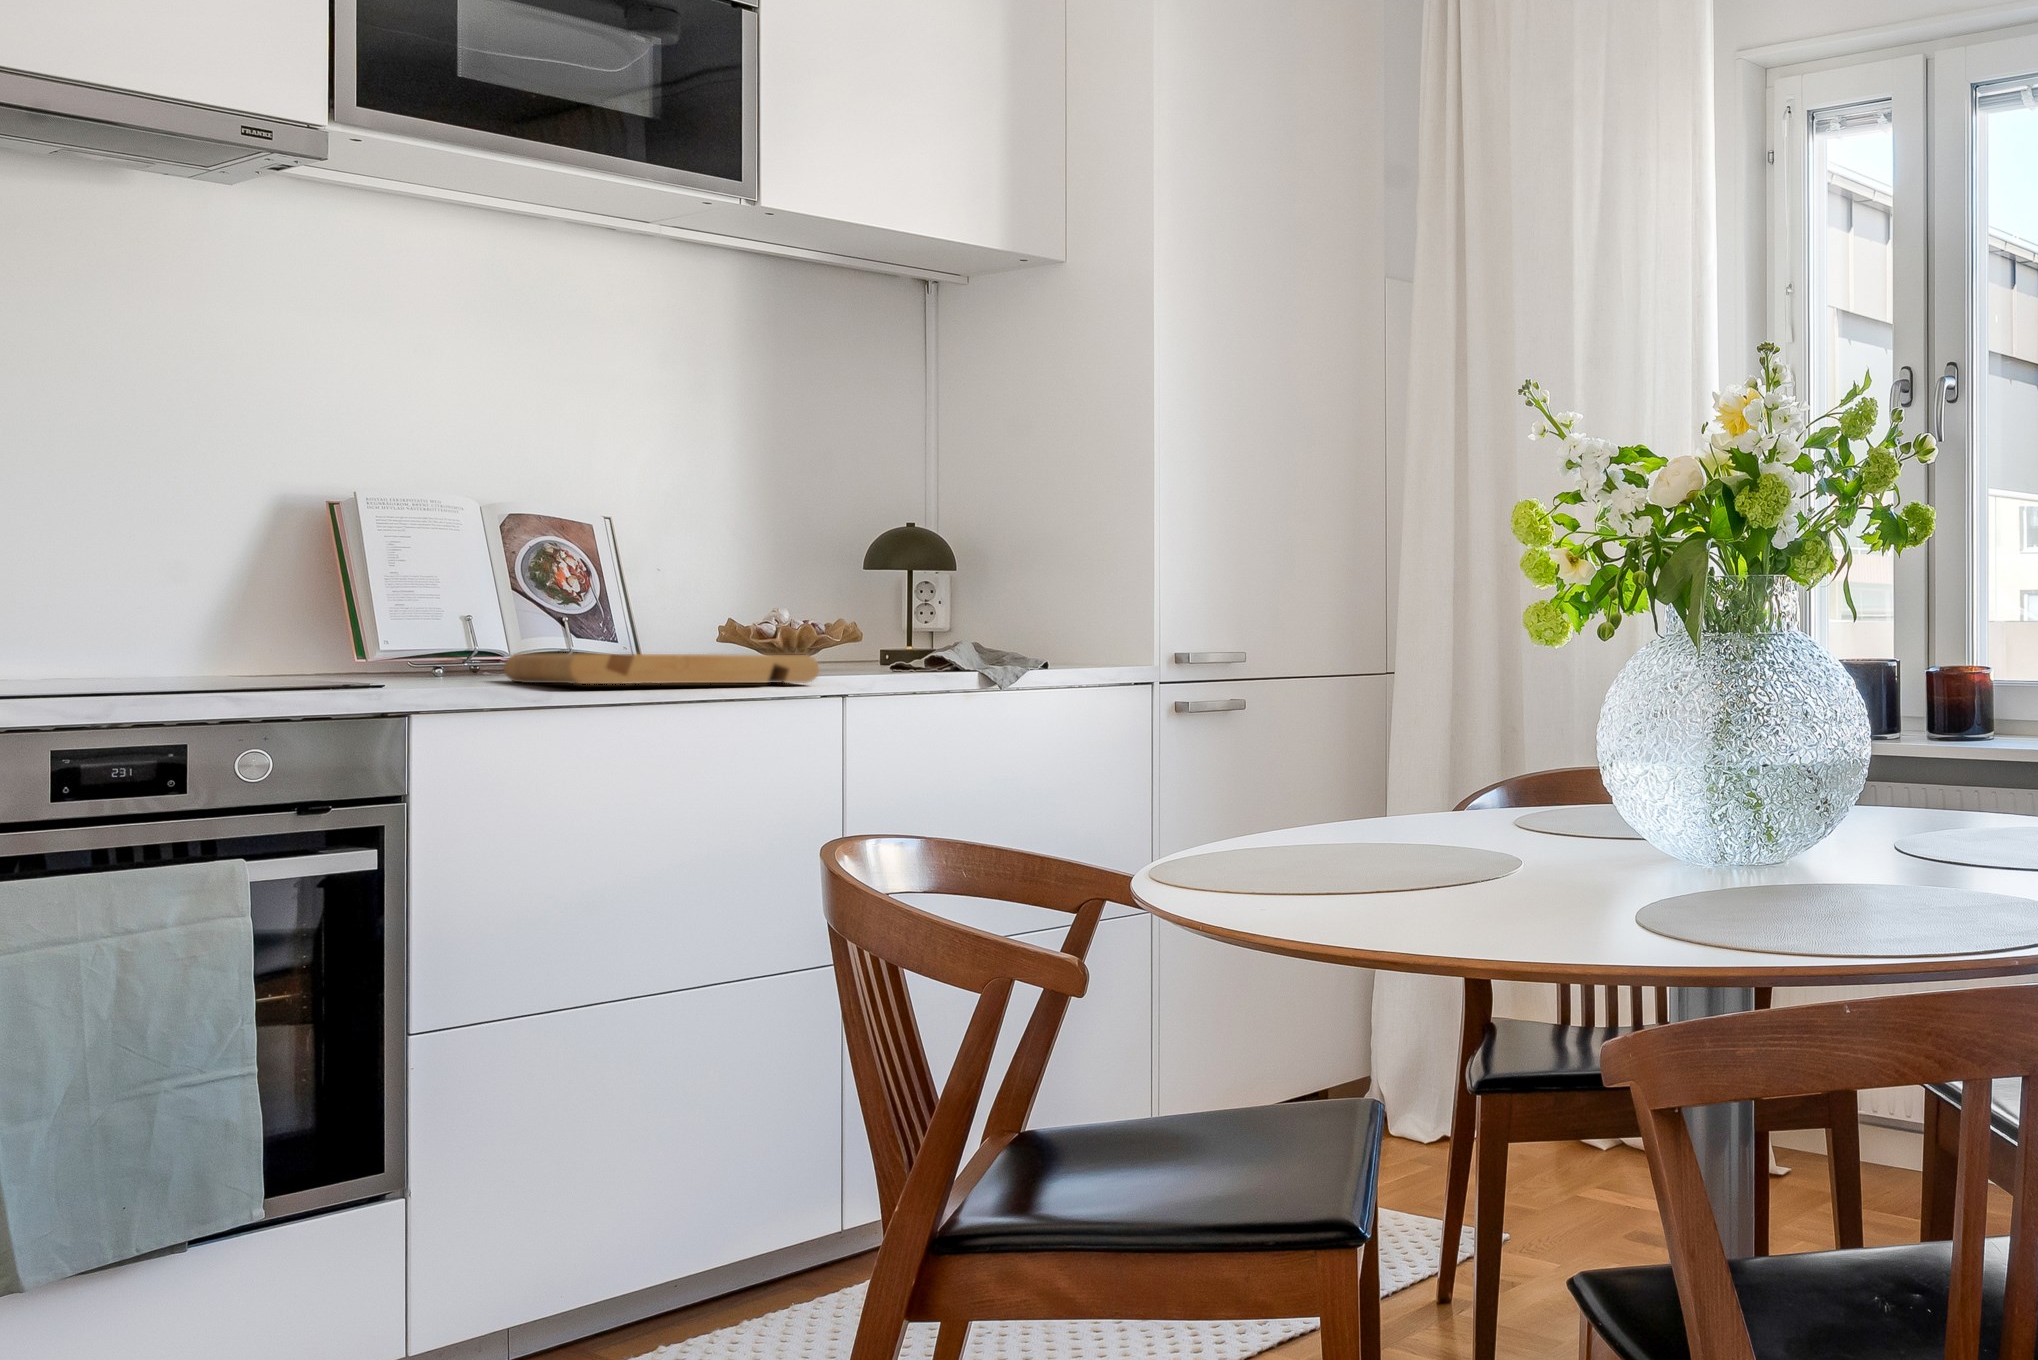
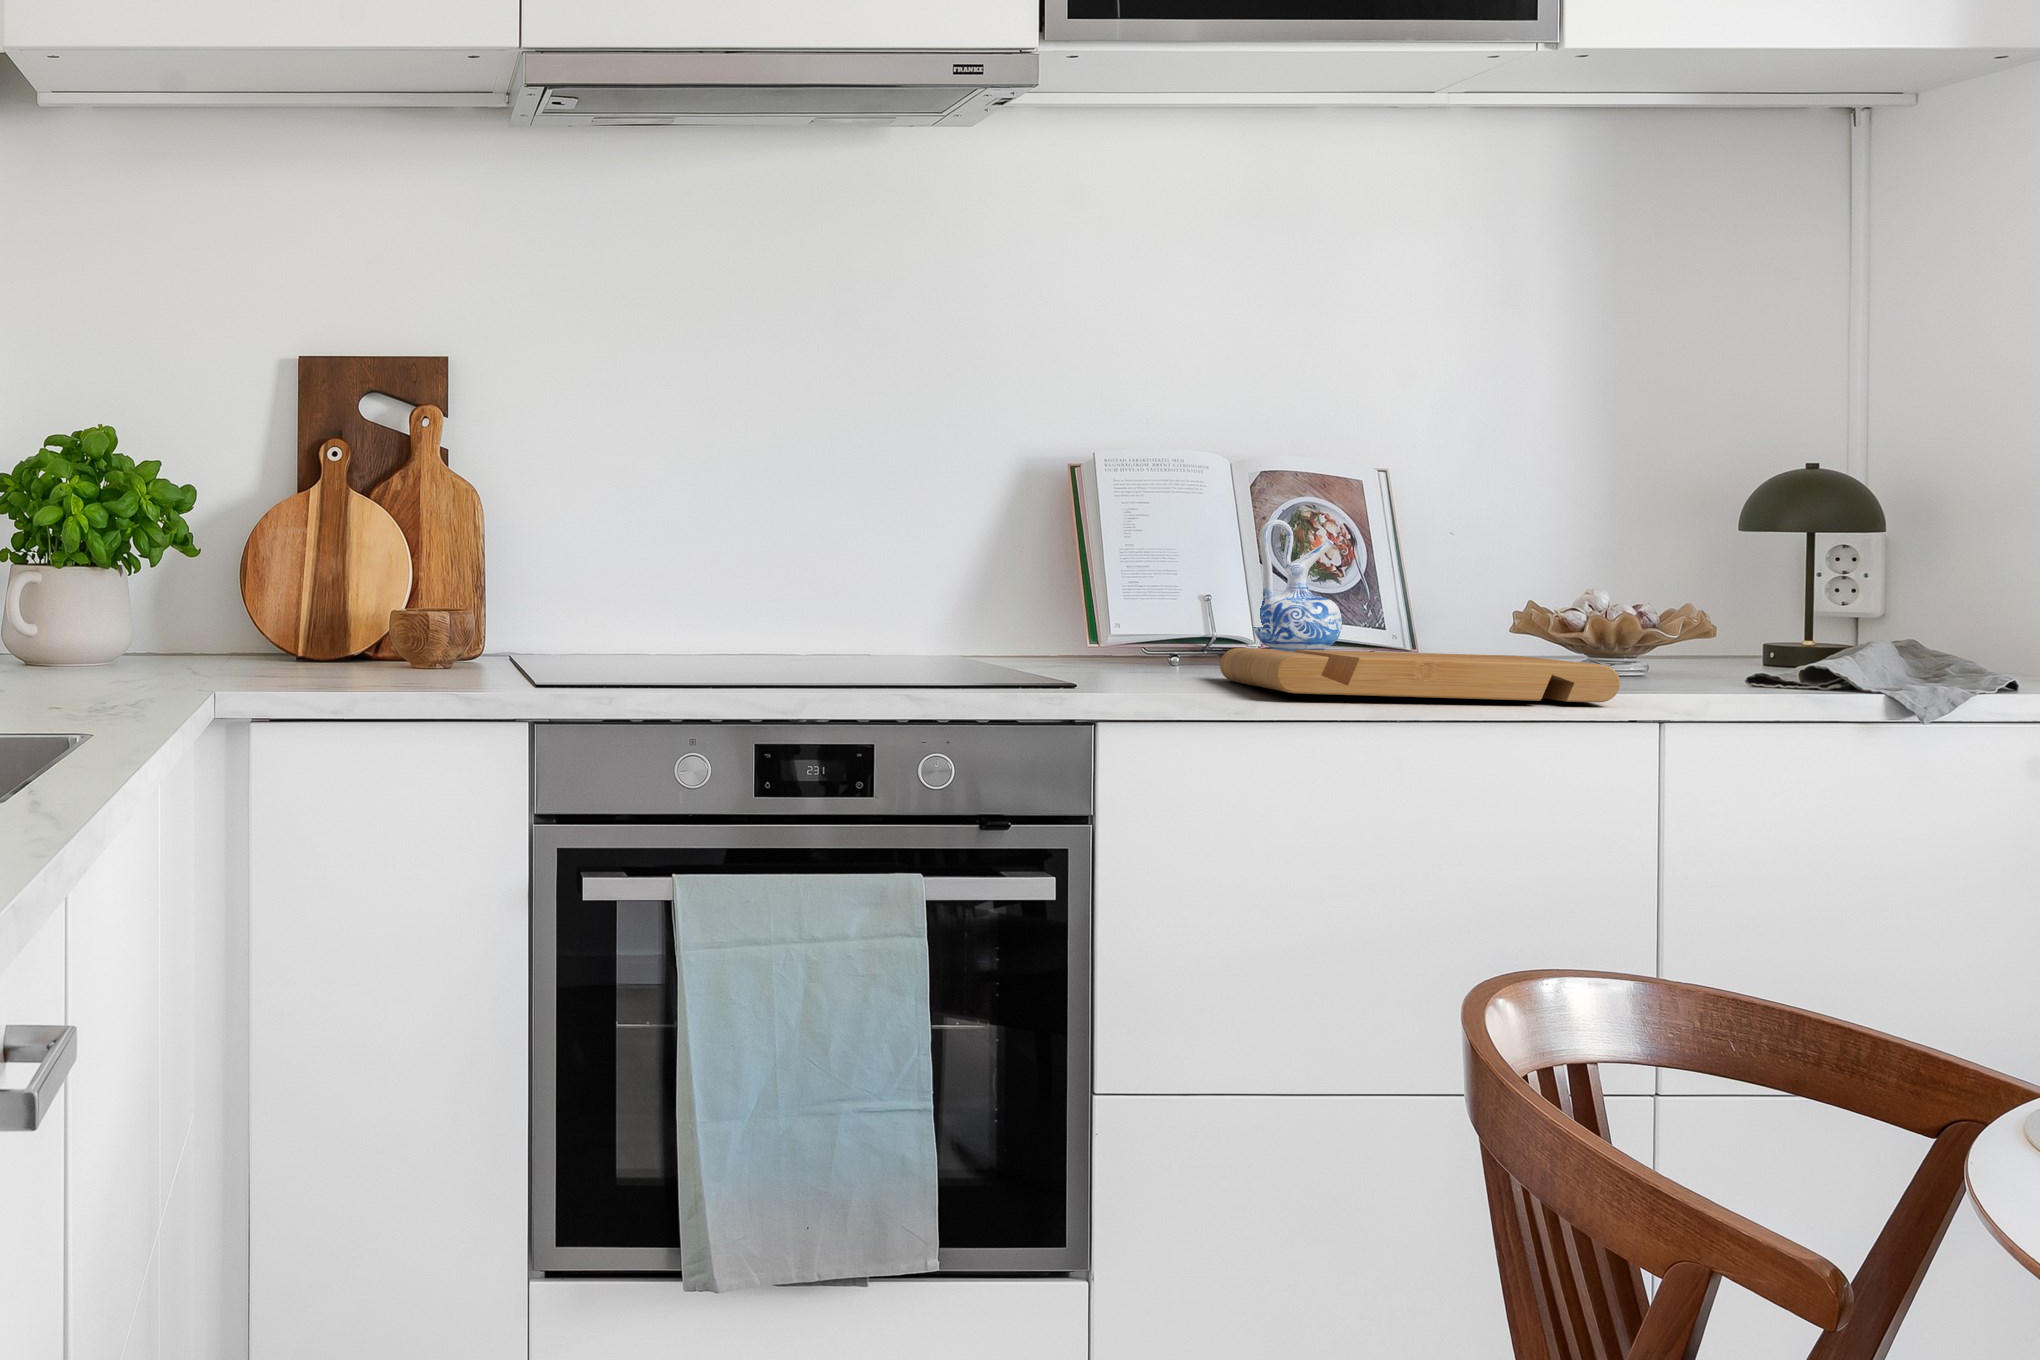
ceramic pitcher: none [509,550,587,667] -> present [1254,520,1342,652]

